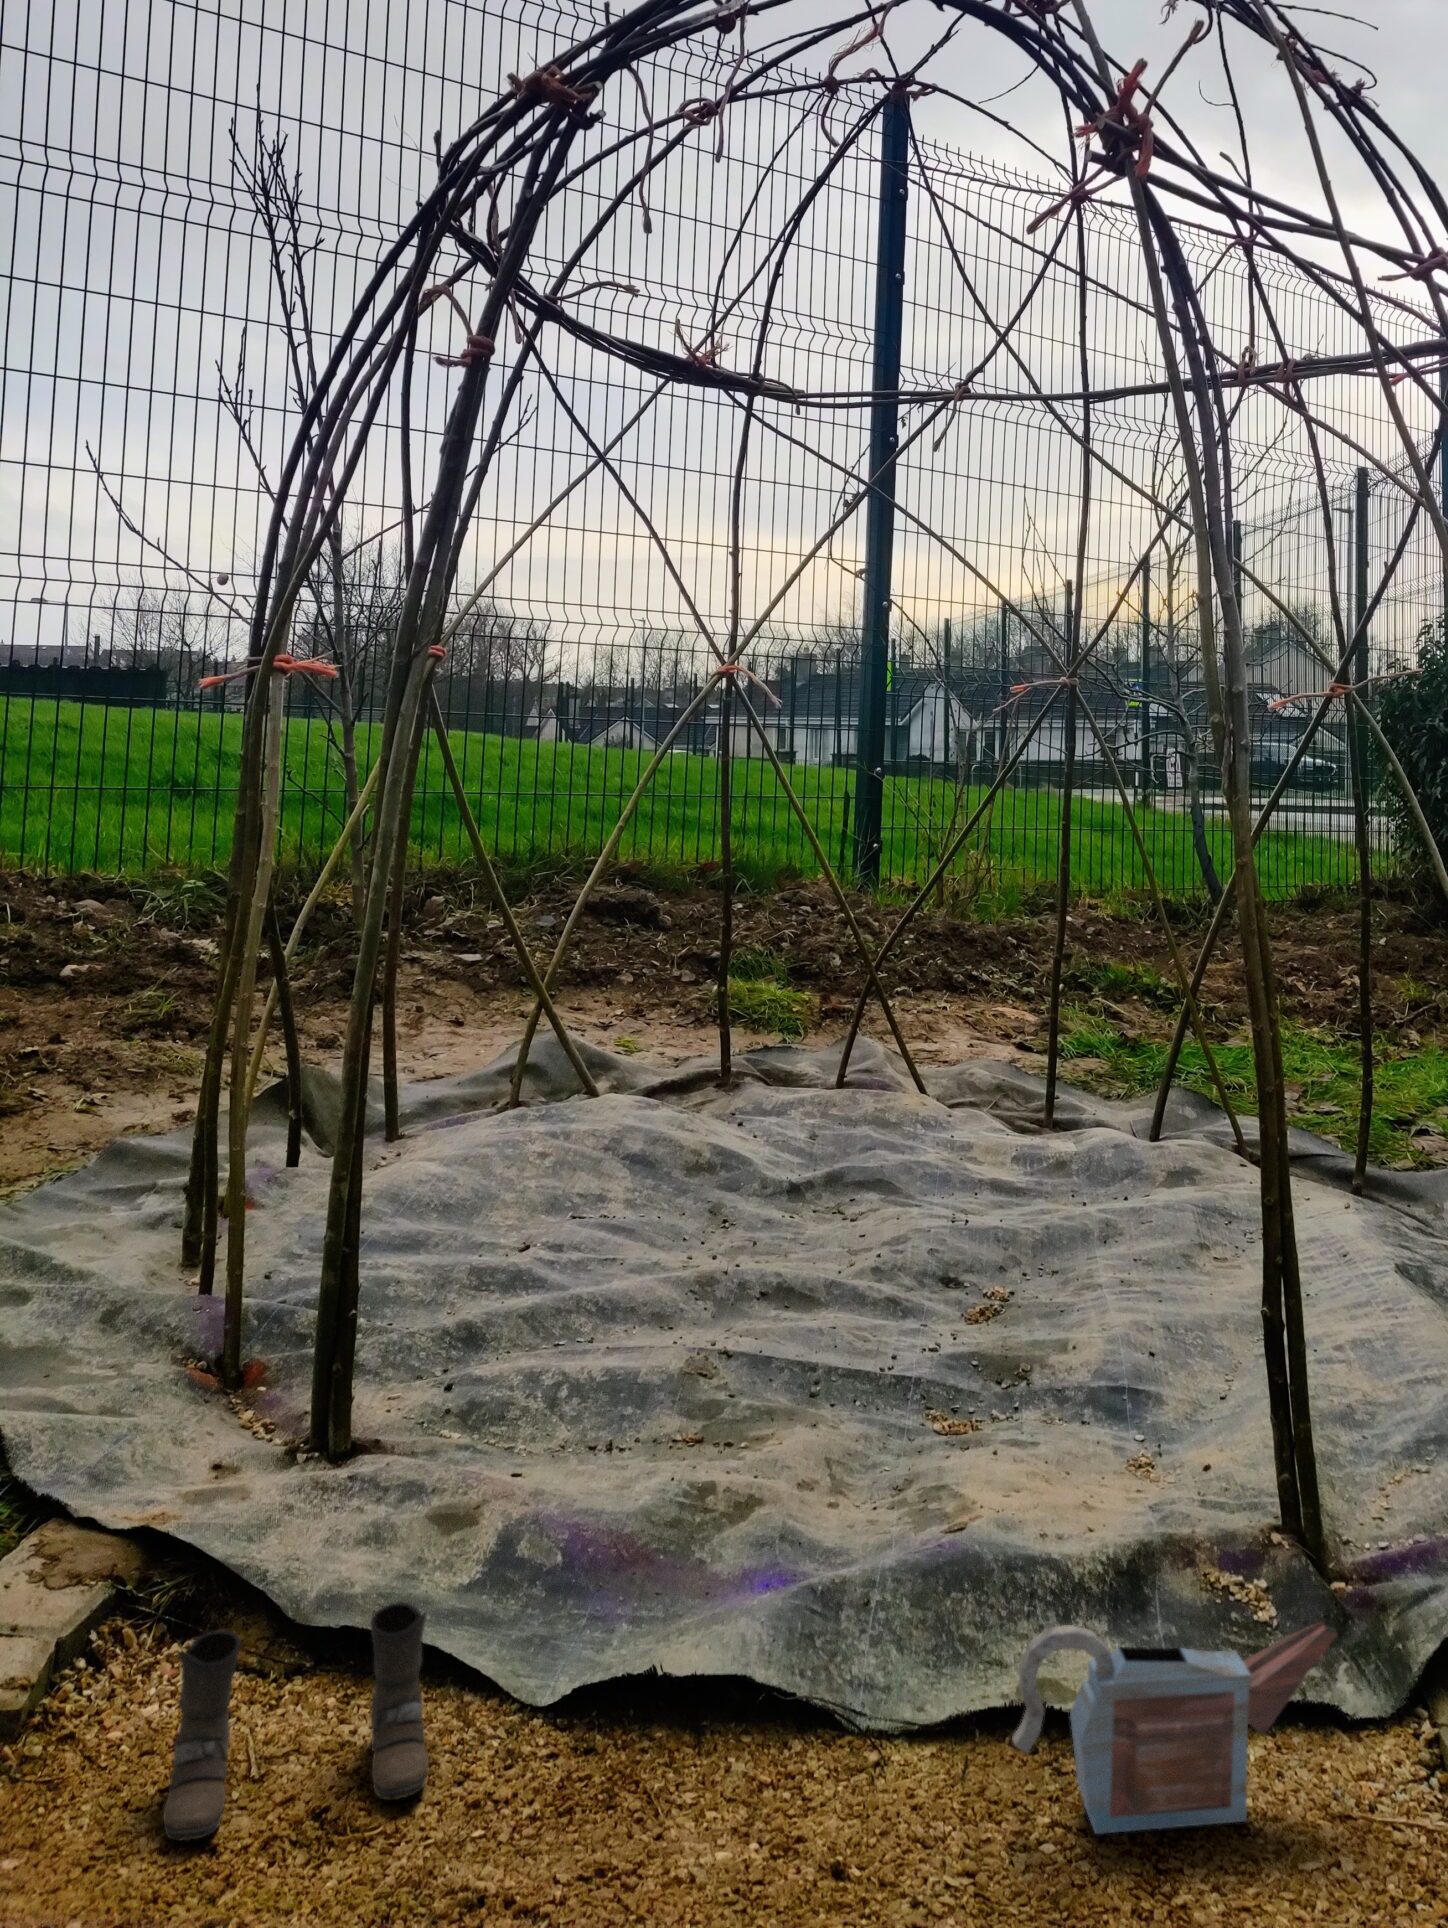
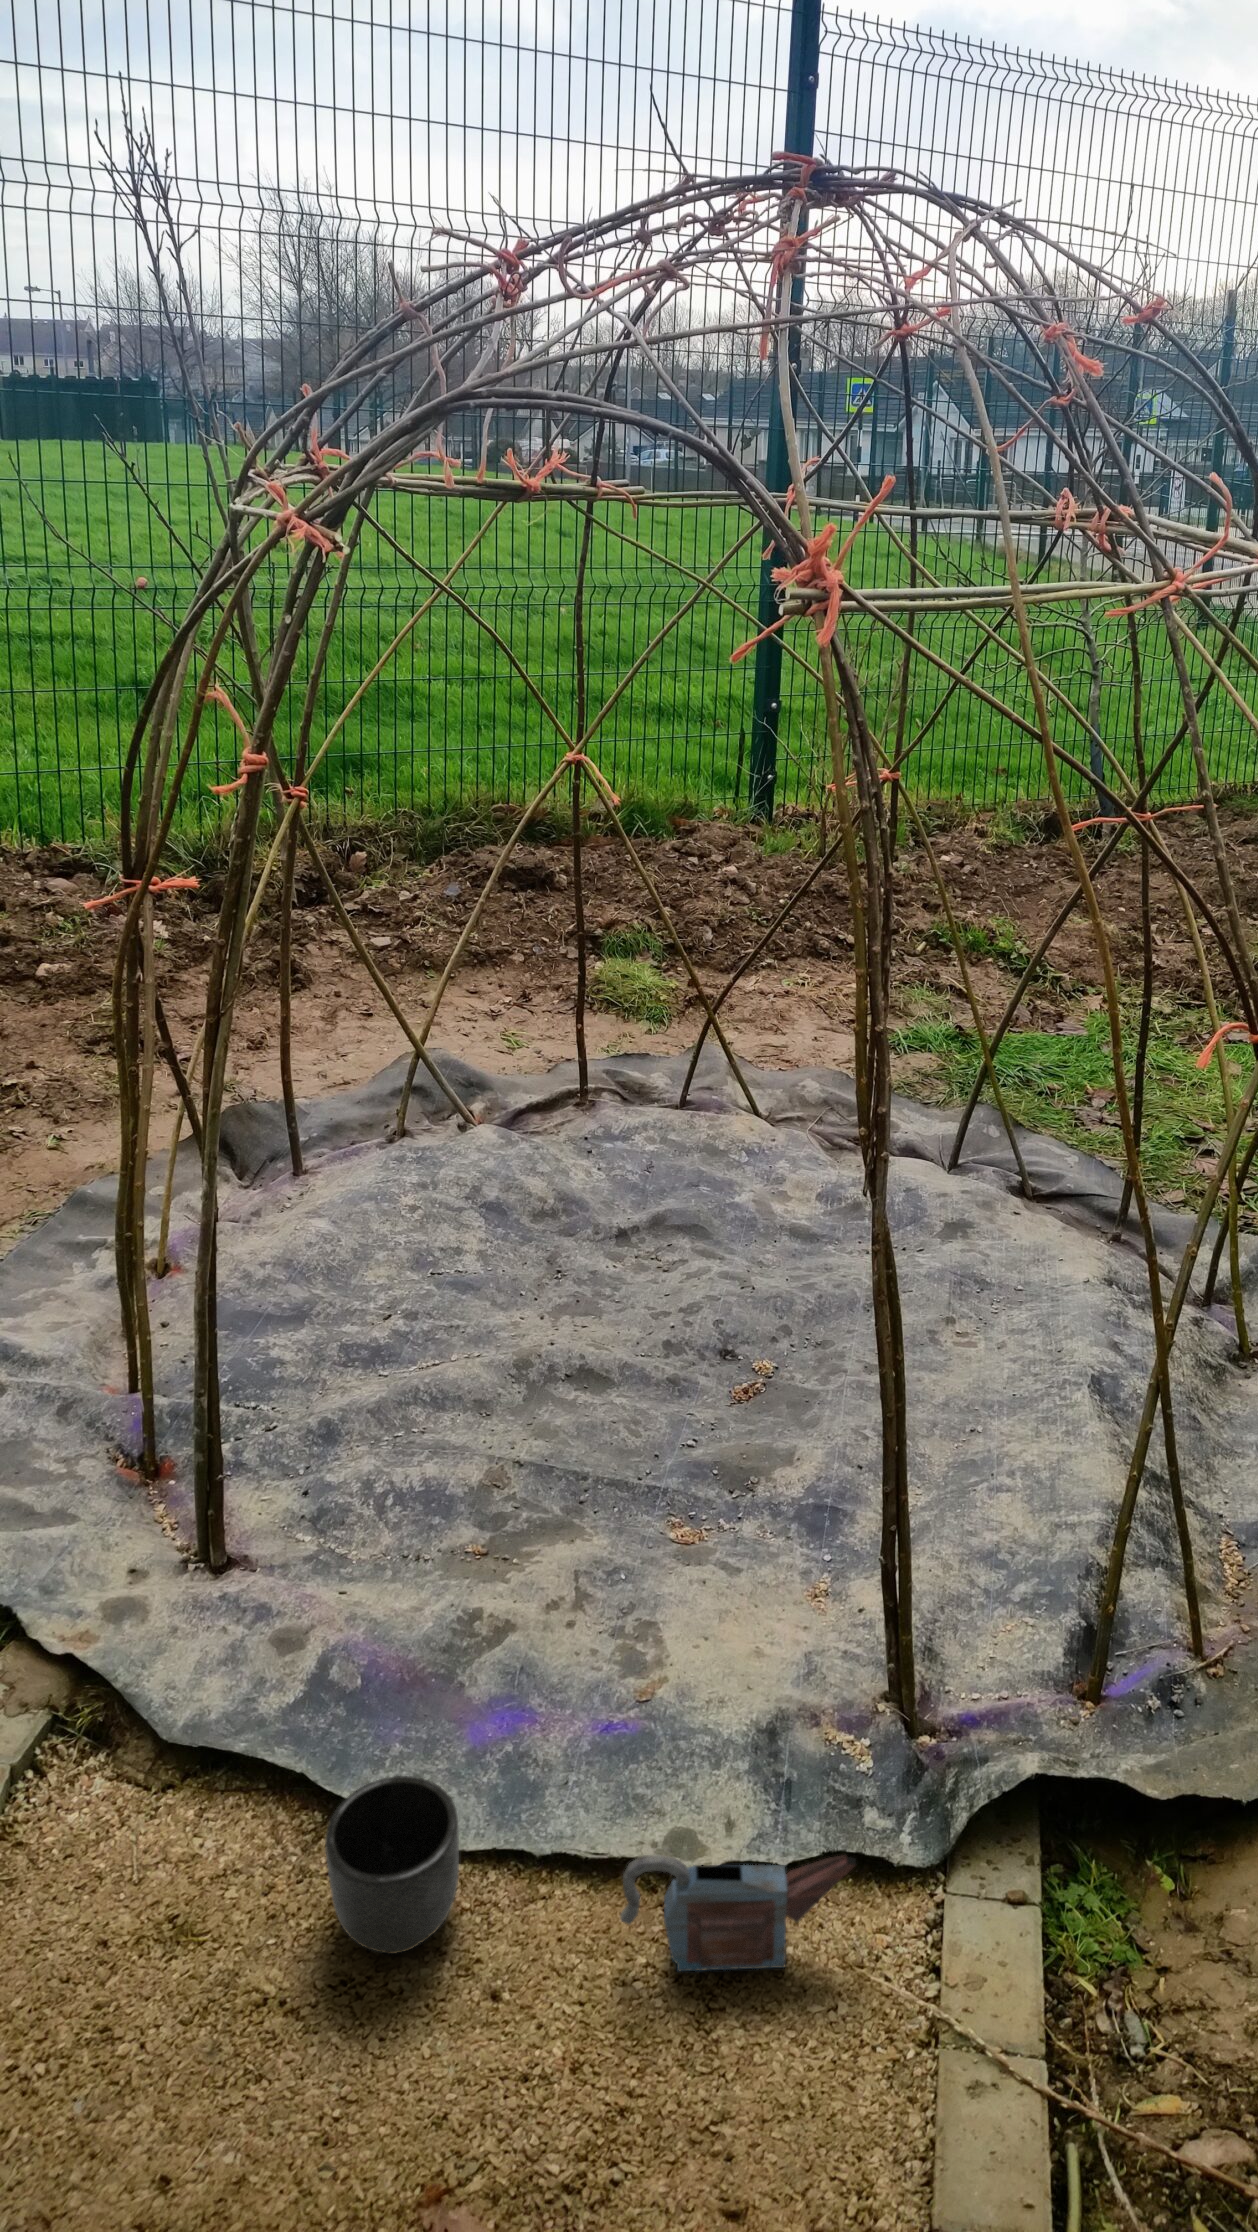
planter: none [582,1566,775,1836] -> present [325,1776,459,1954]
boots: present [163,1602,429,1841] -> none [73,1780,243,1940]

